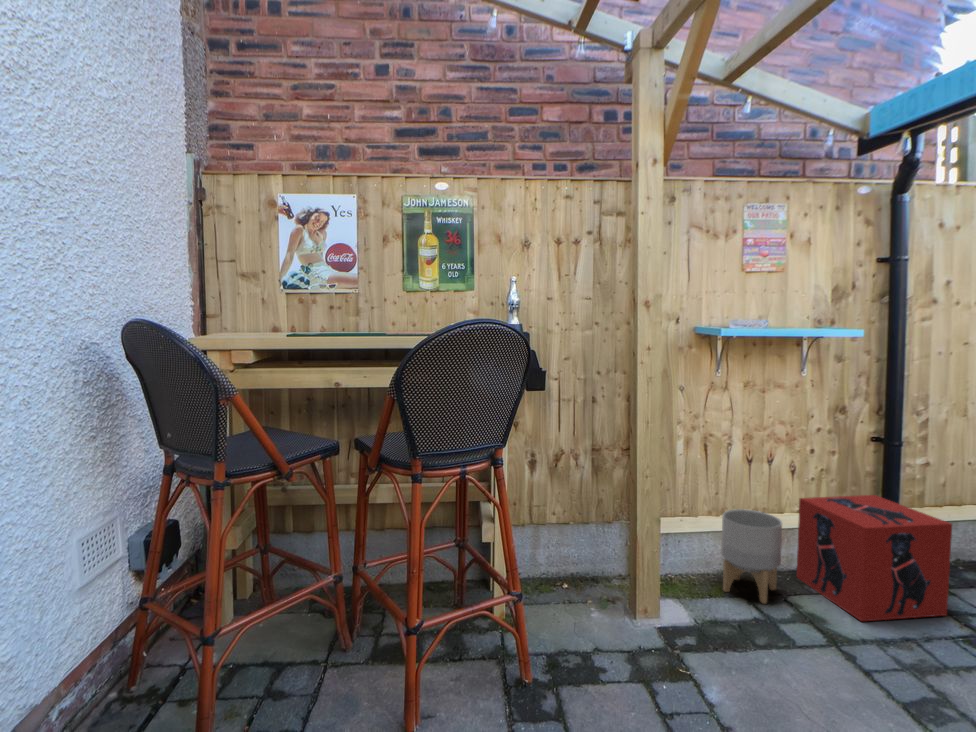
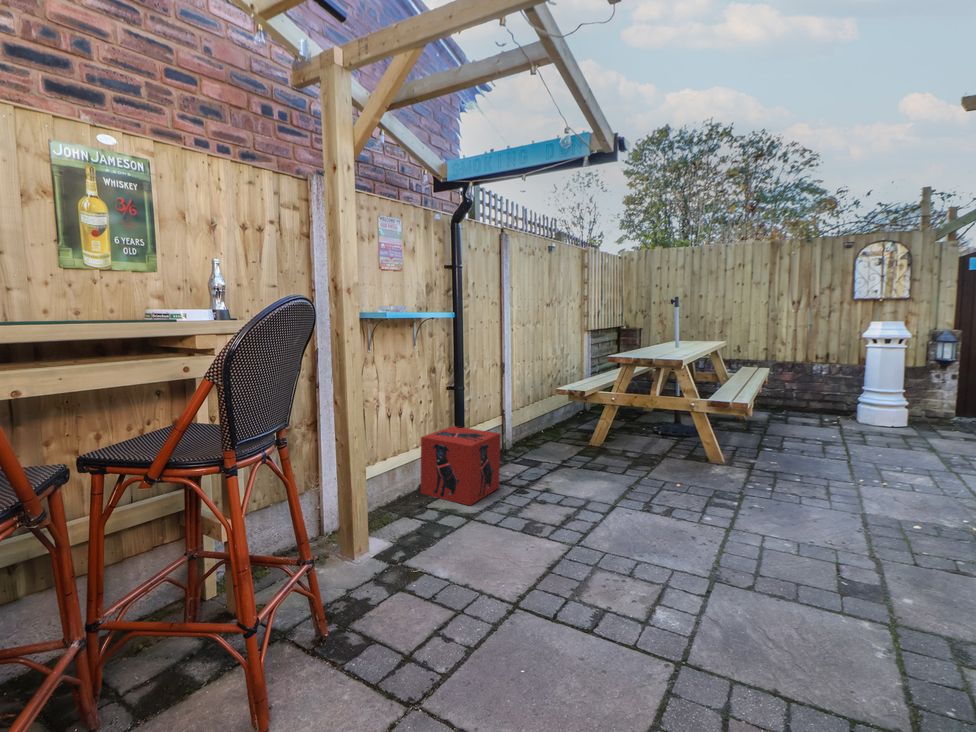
planter: present [721,509,782,603] -> none [384,452,424,517]

